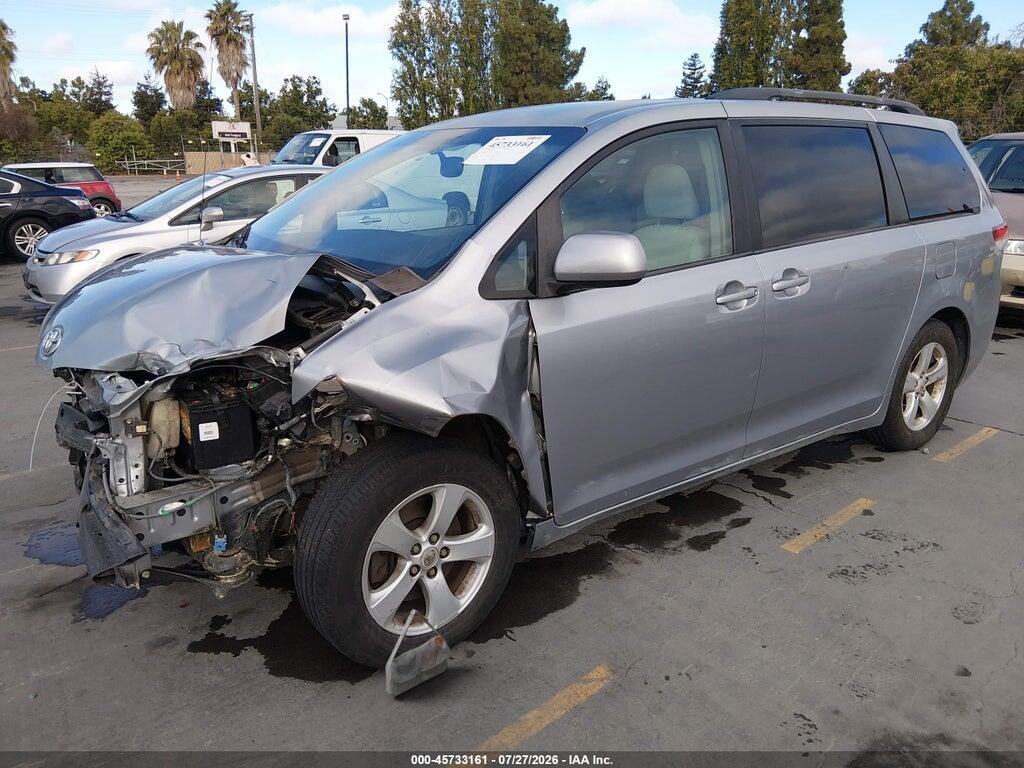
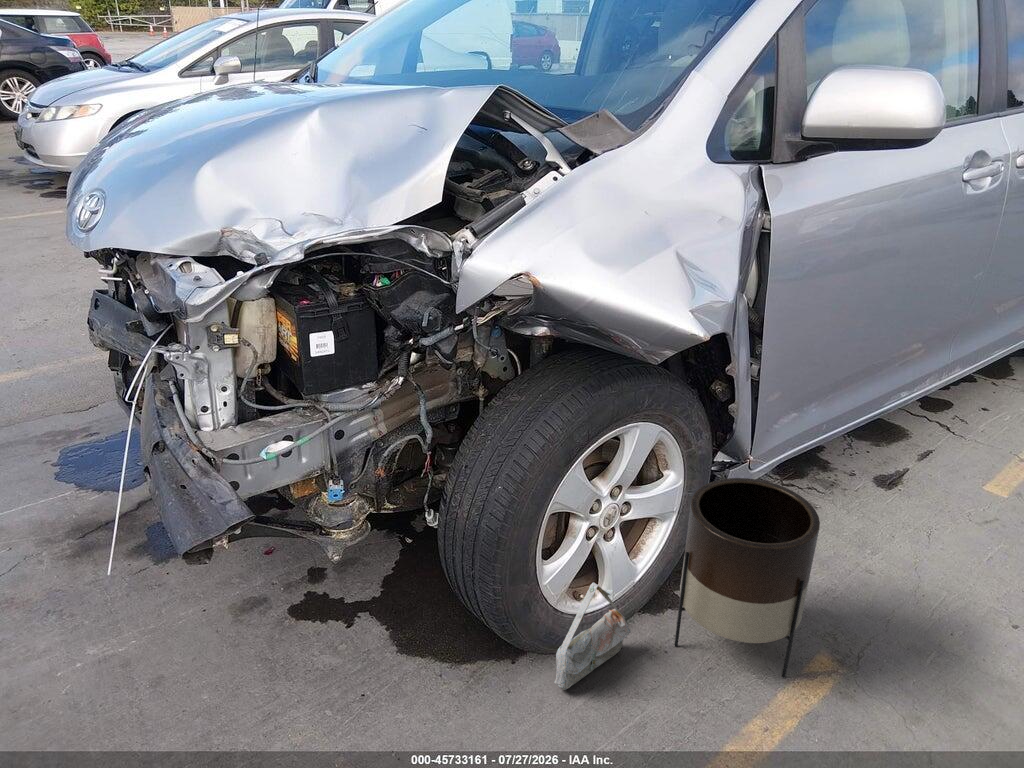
planter: none [488,530,584,687] -> present [674,478,820,678]

